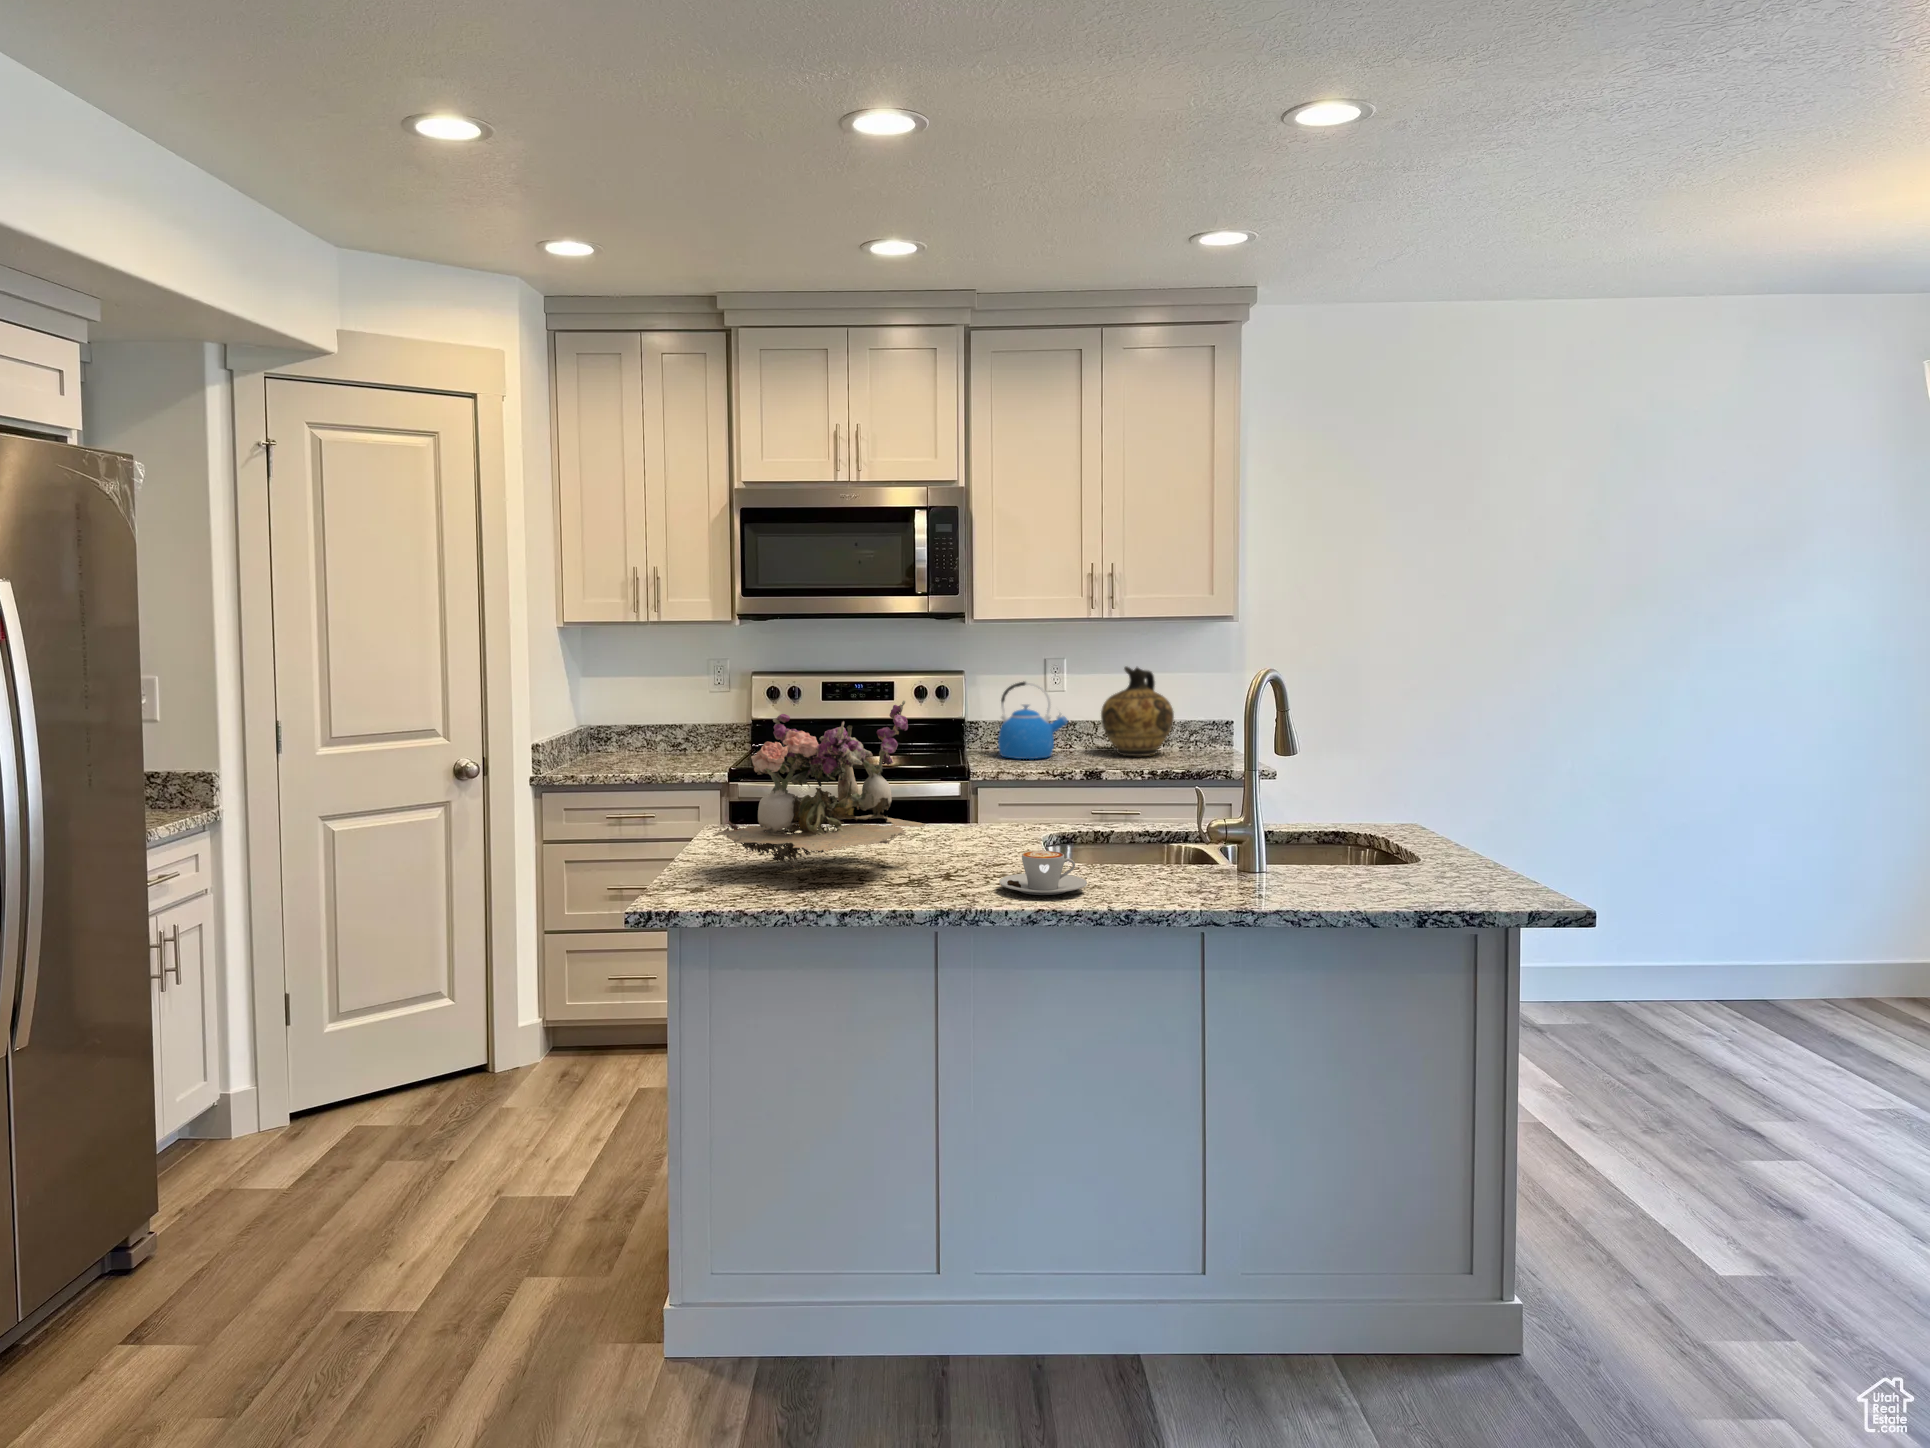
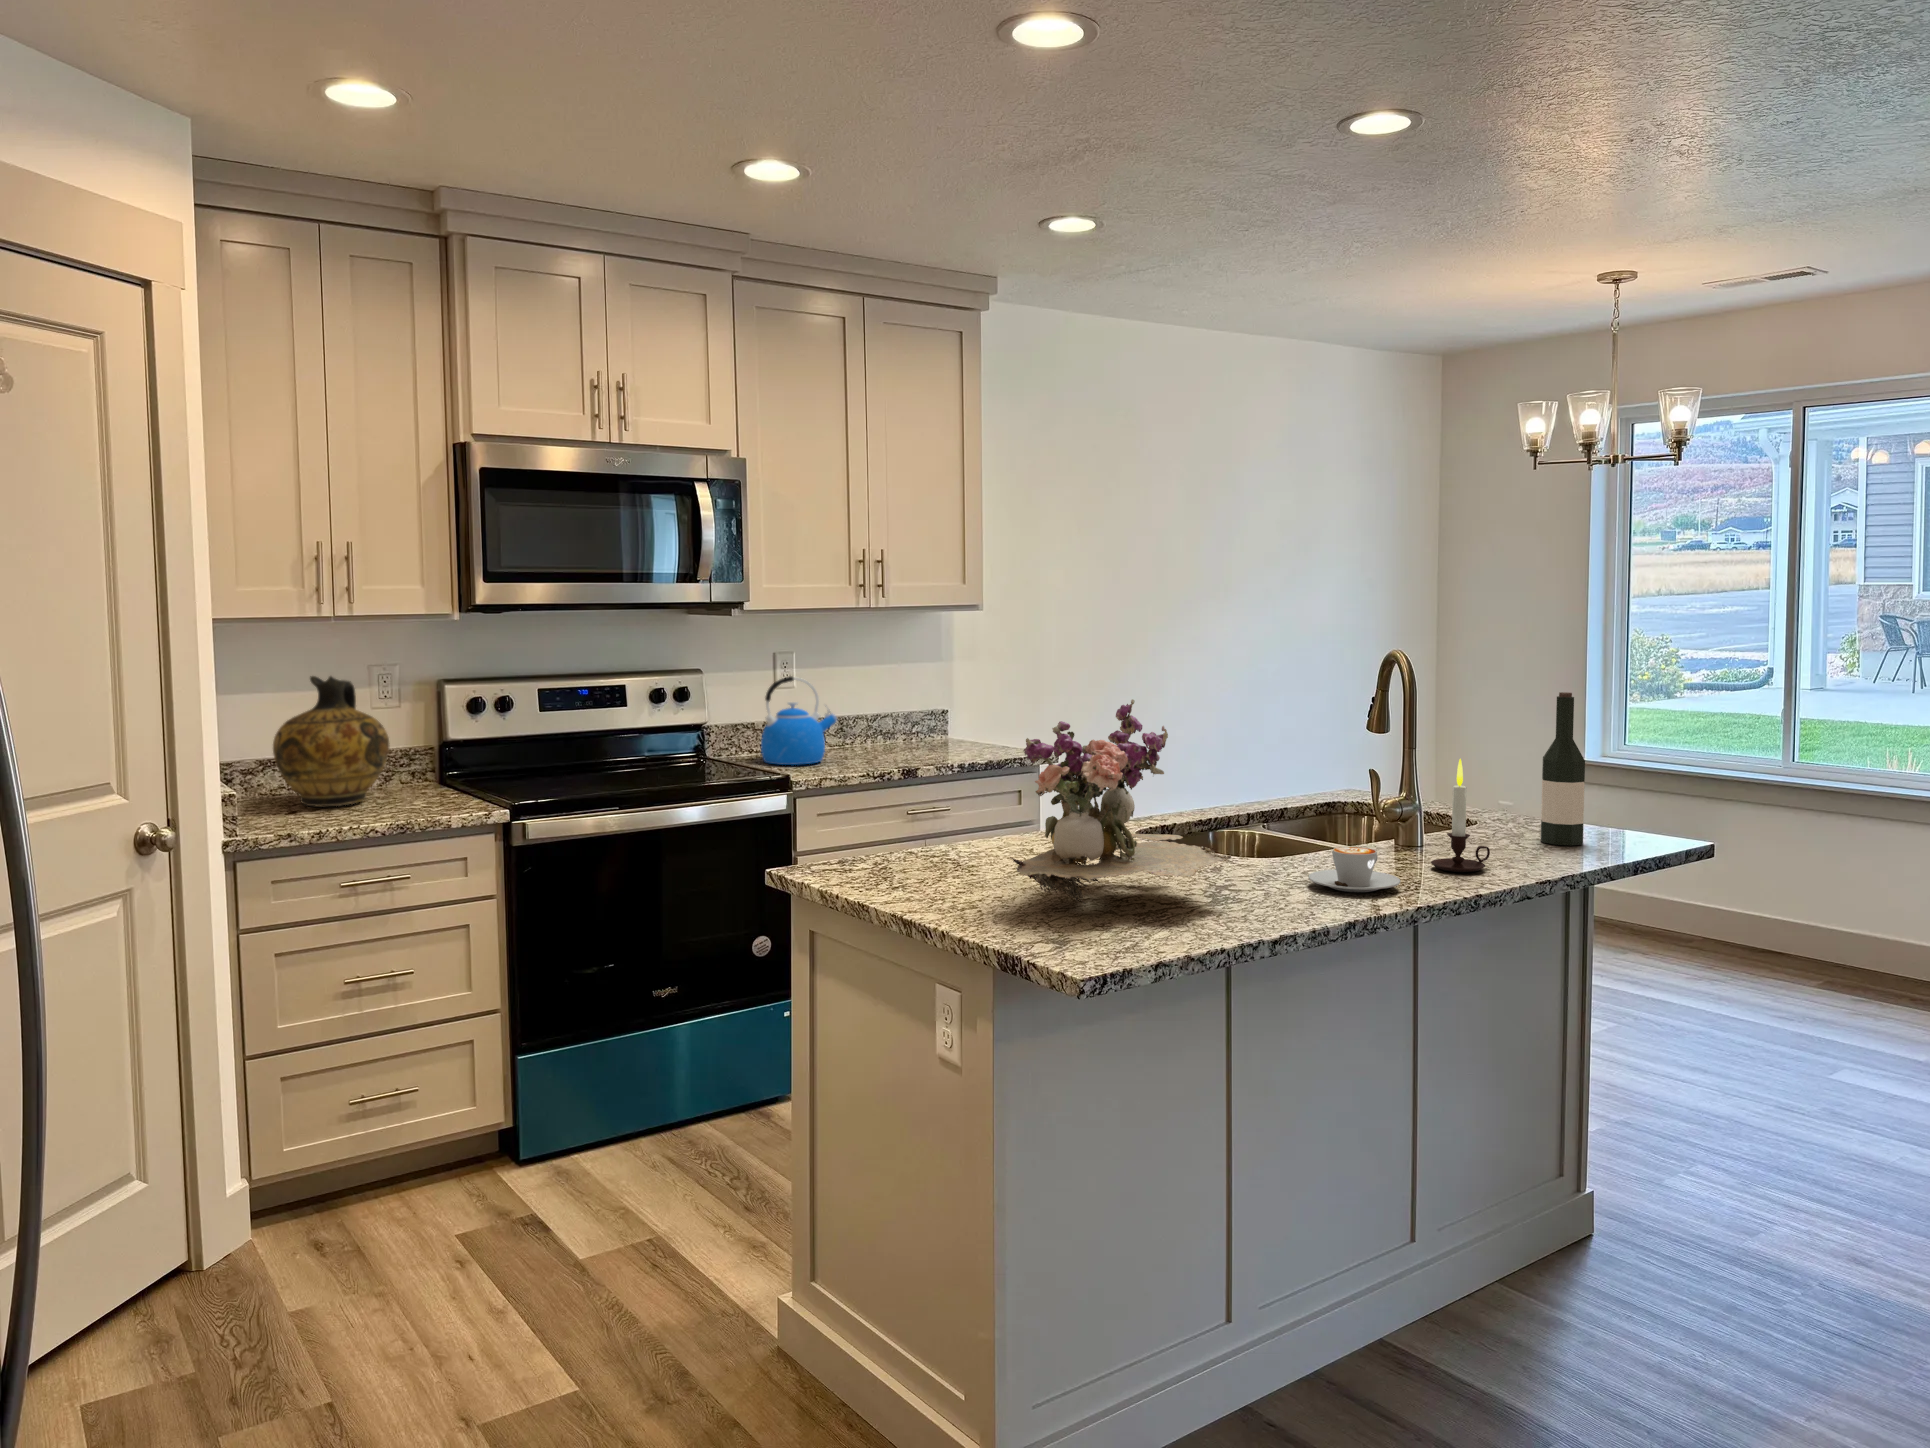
ceramic jug: present [1101,667,1174,756] -> present [273,676,389,807]
wine bottle: none [1416,716,1468,894] -> present [1541,692,1585,846]
candle: none [1178,777,1249,896] -> present [1431,759,1490,872]

